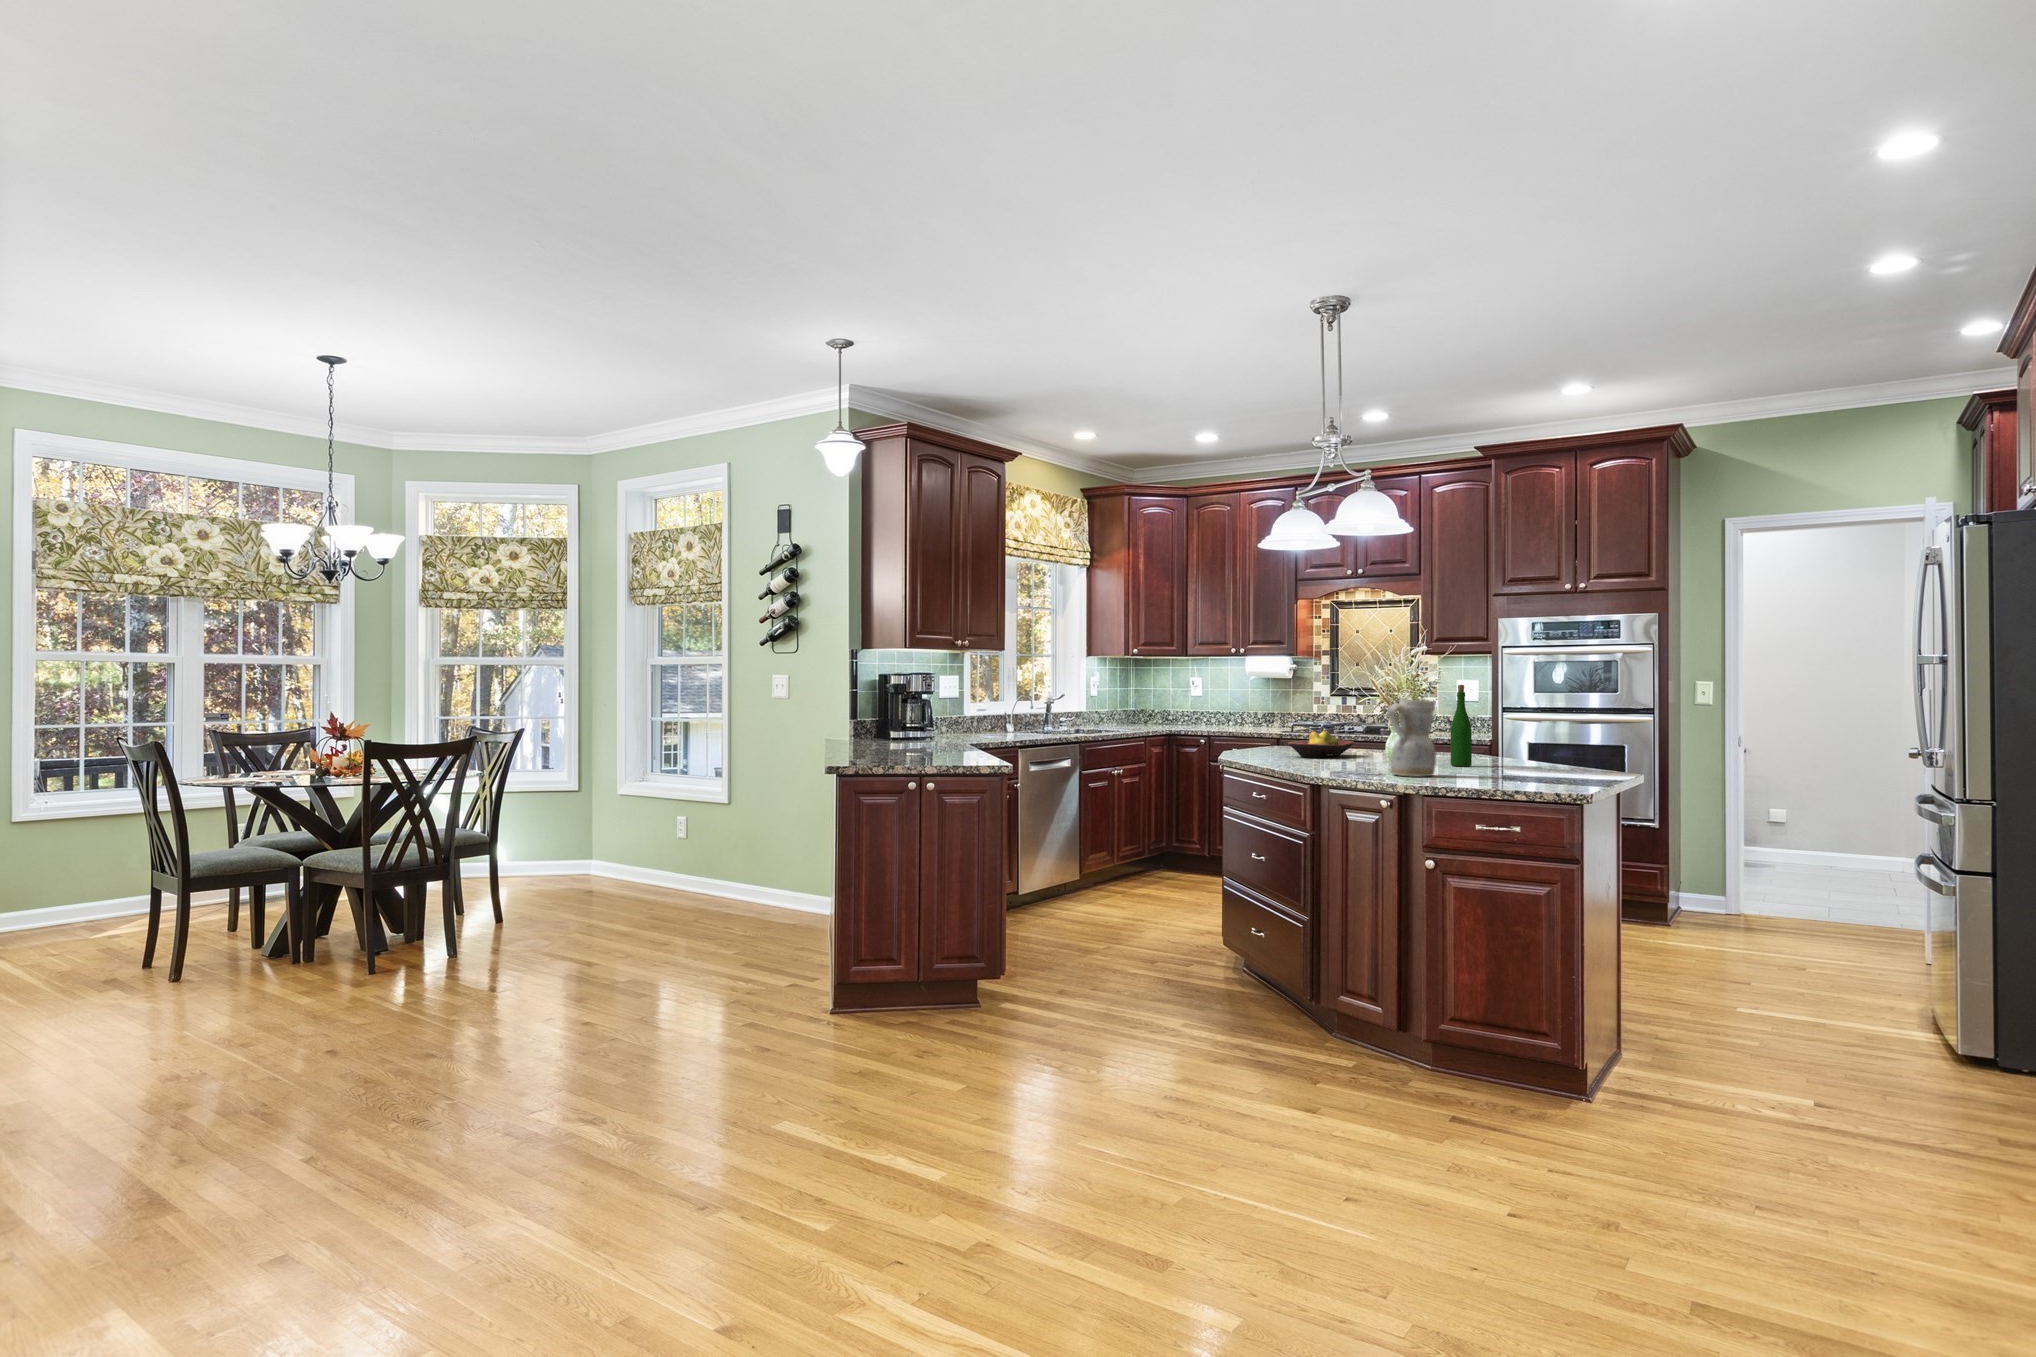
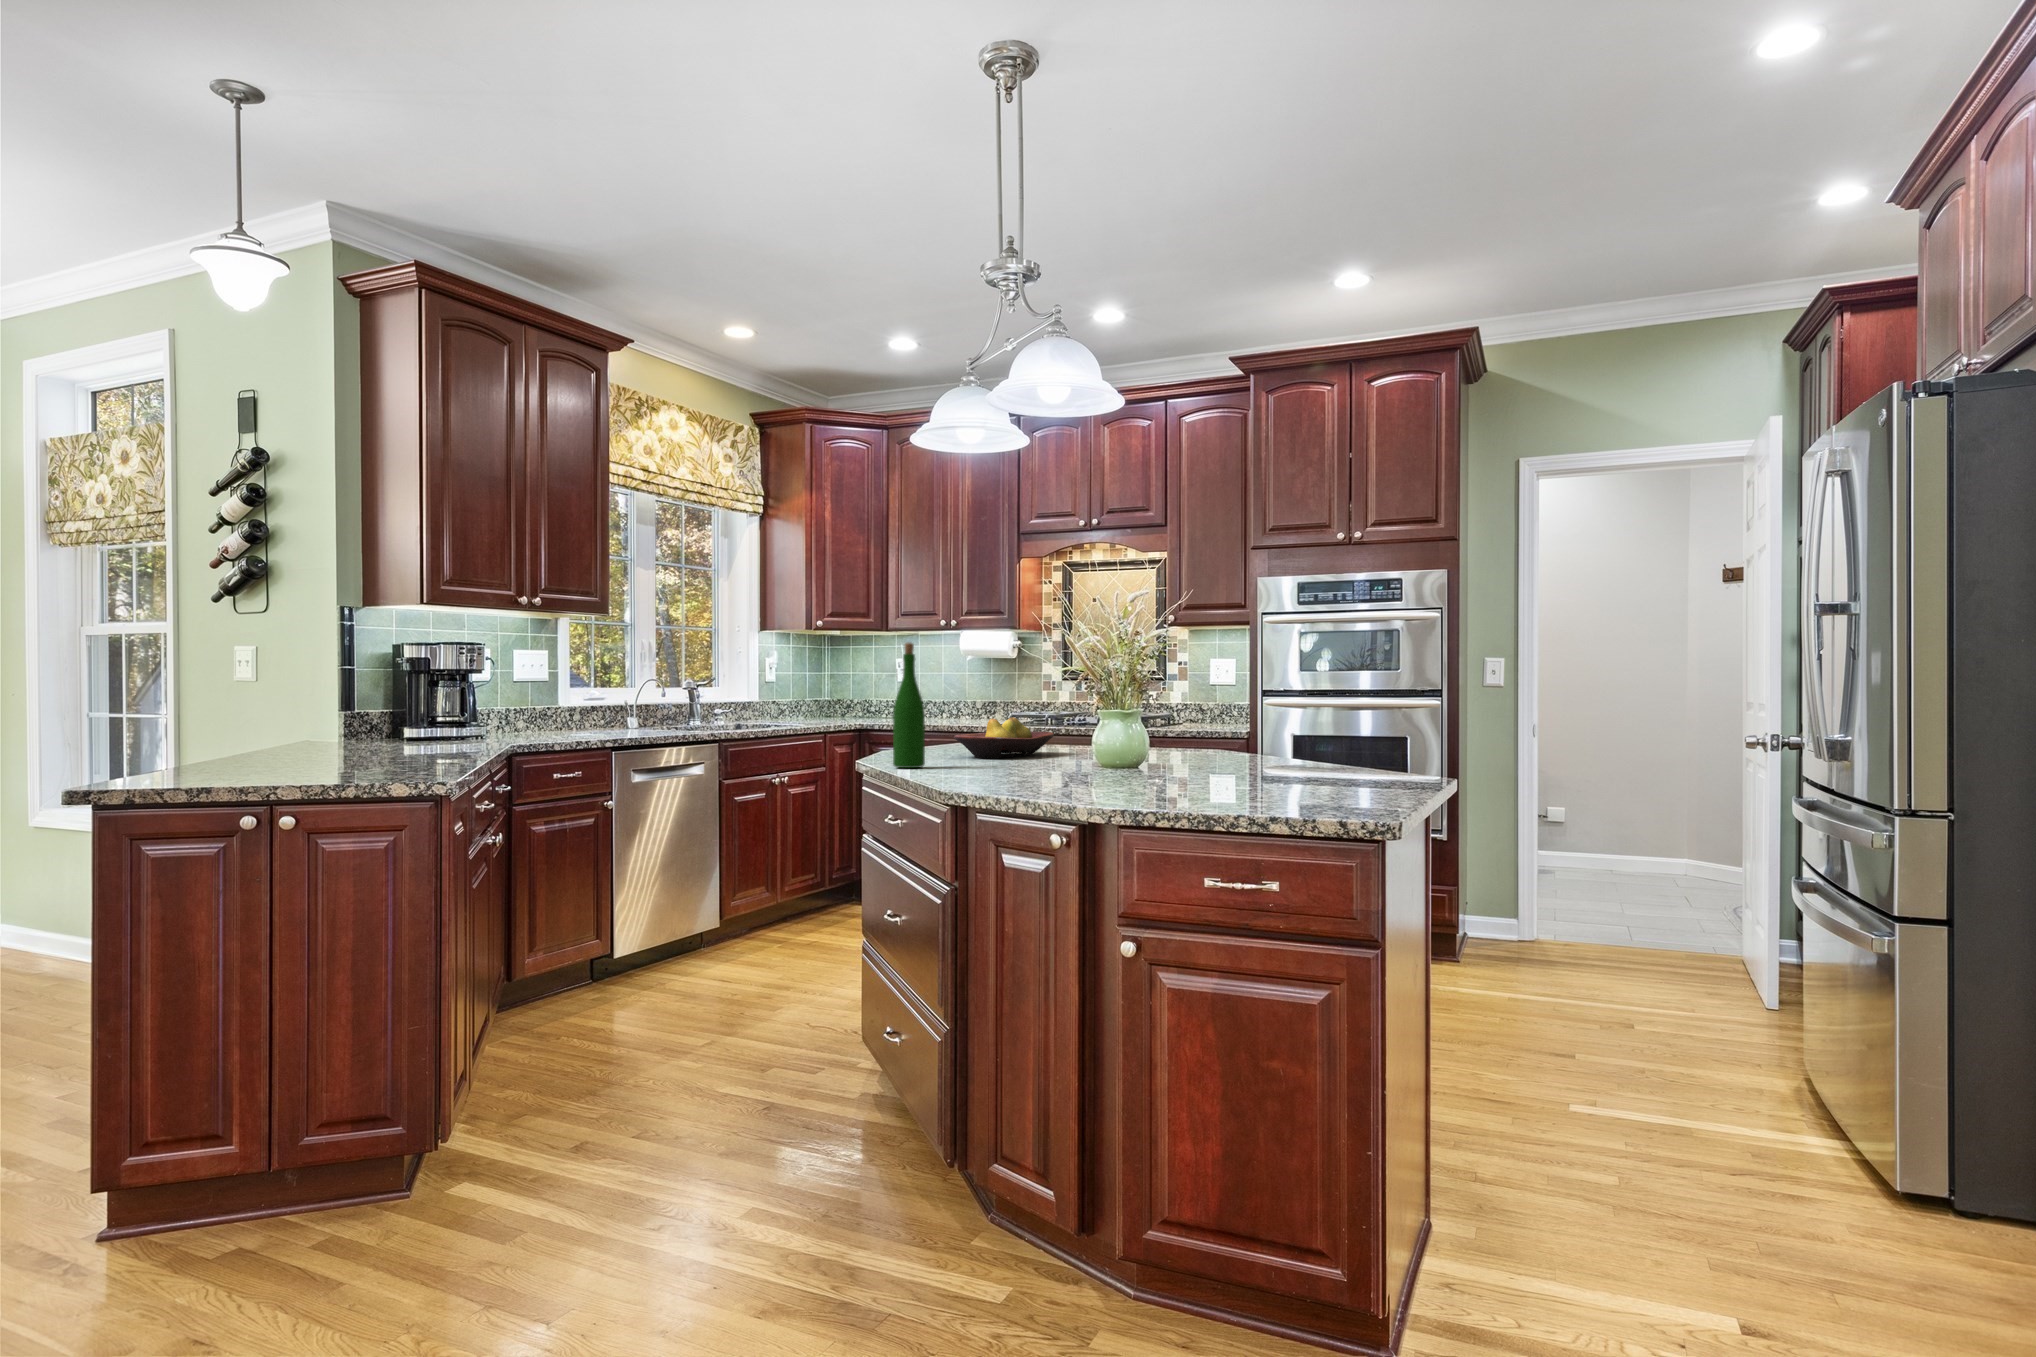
wine bottle: present [1451,685,1472,766] -> present [893,643,925,768]
ceramic pitcher: present [1388,699,1436,777] -> none [1063,655,1145,790]

